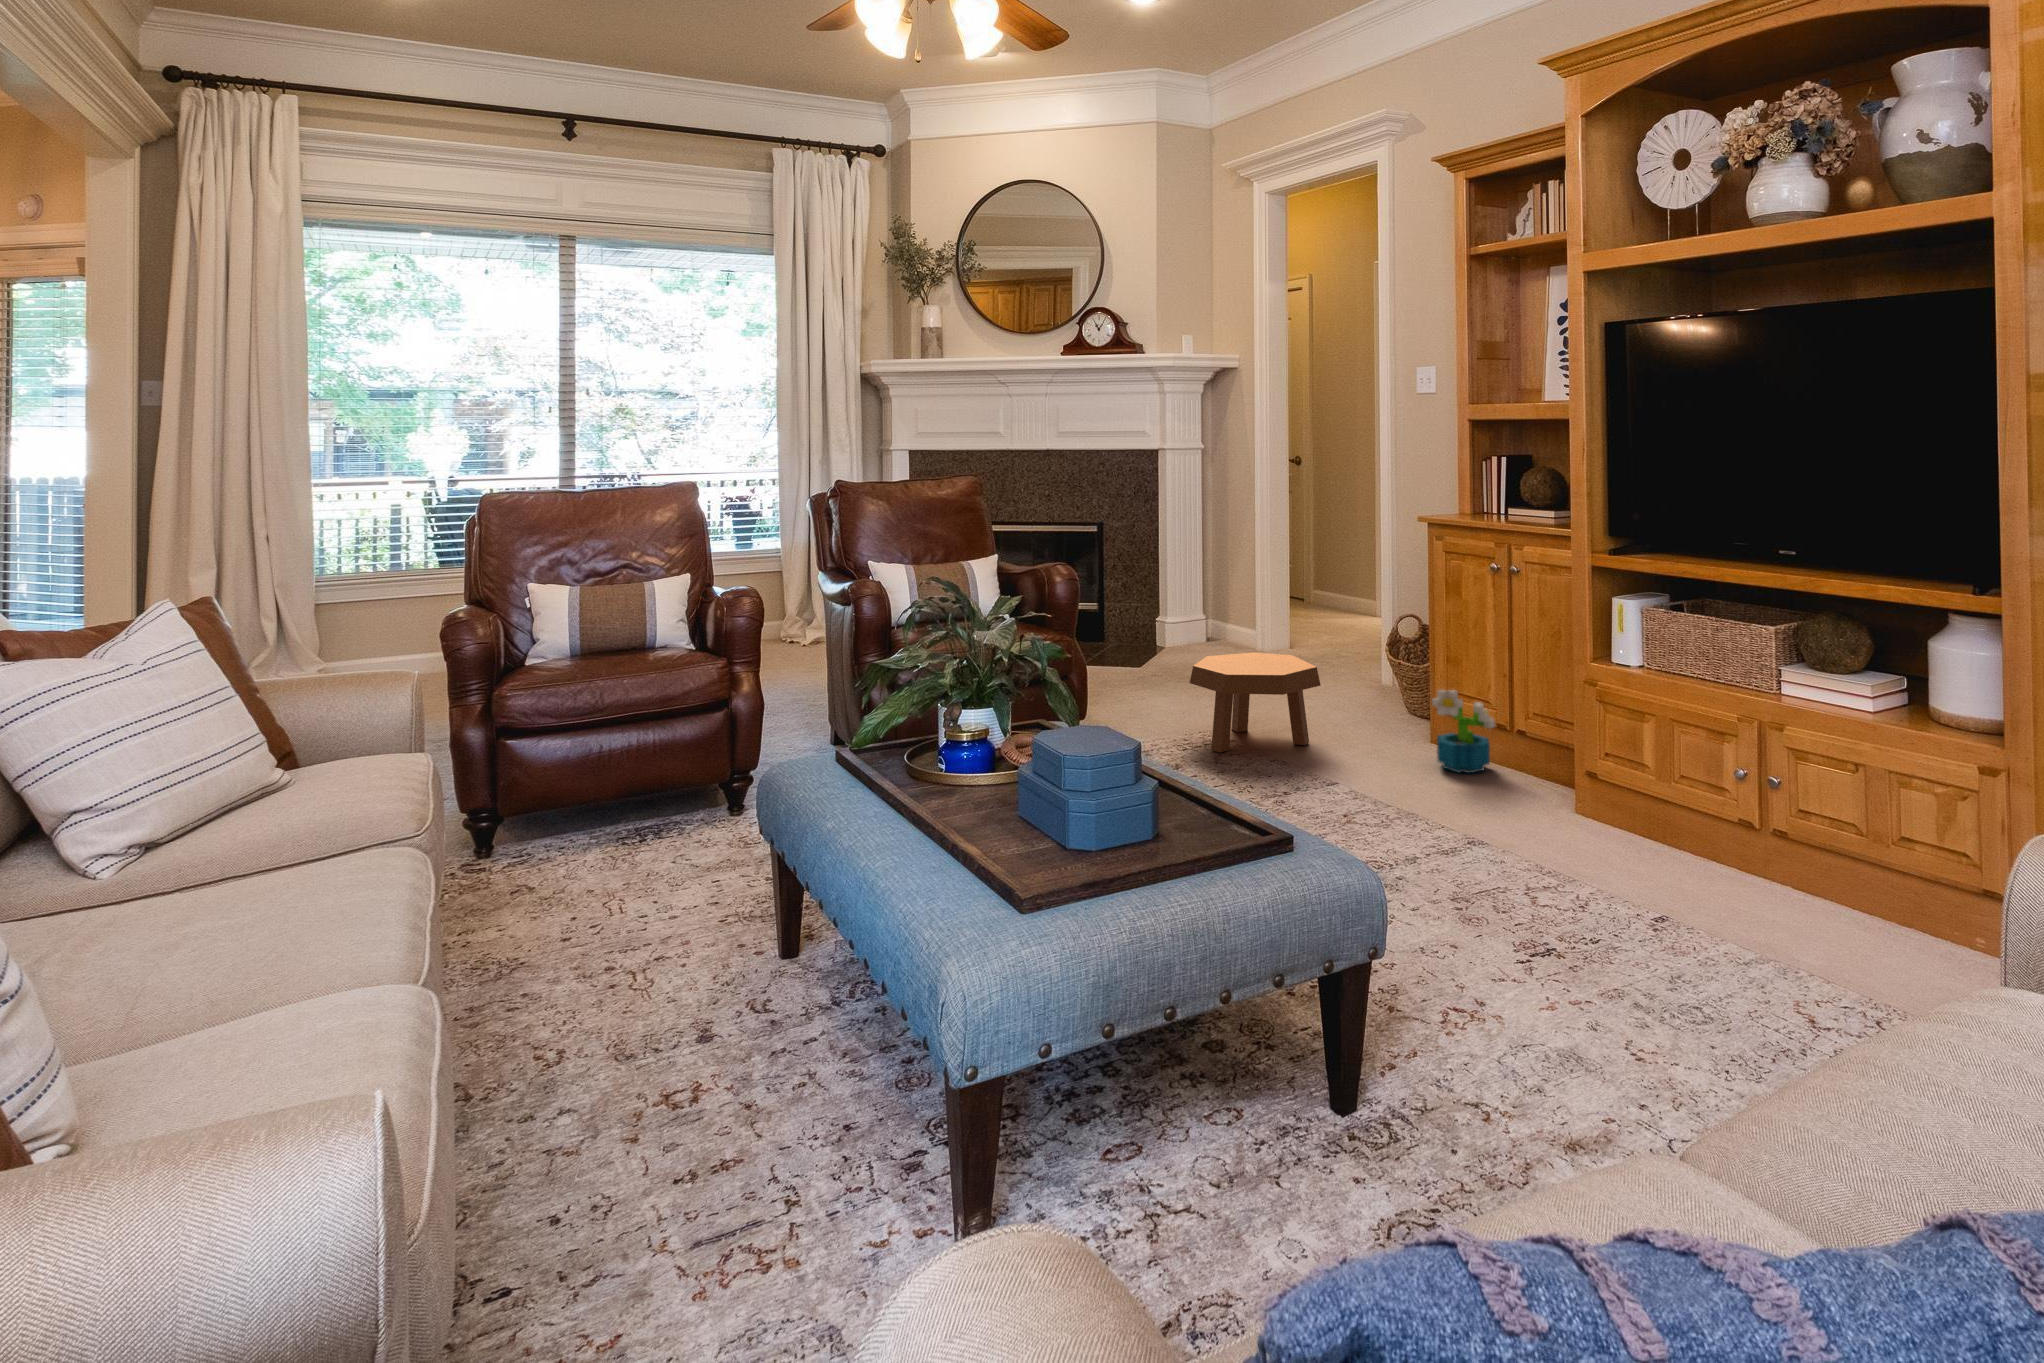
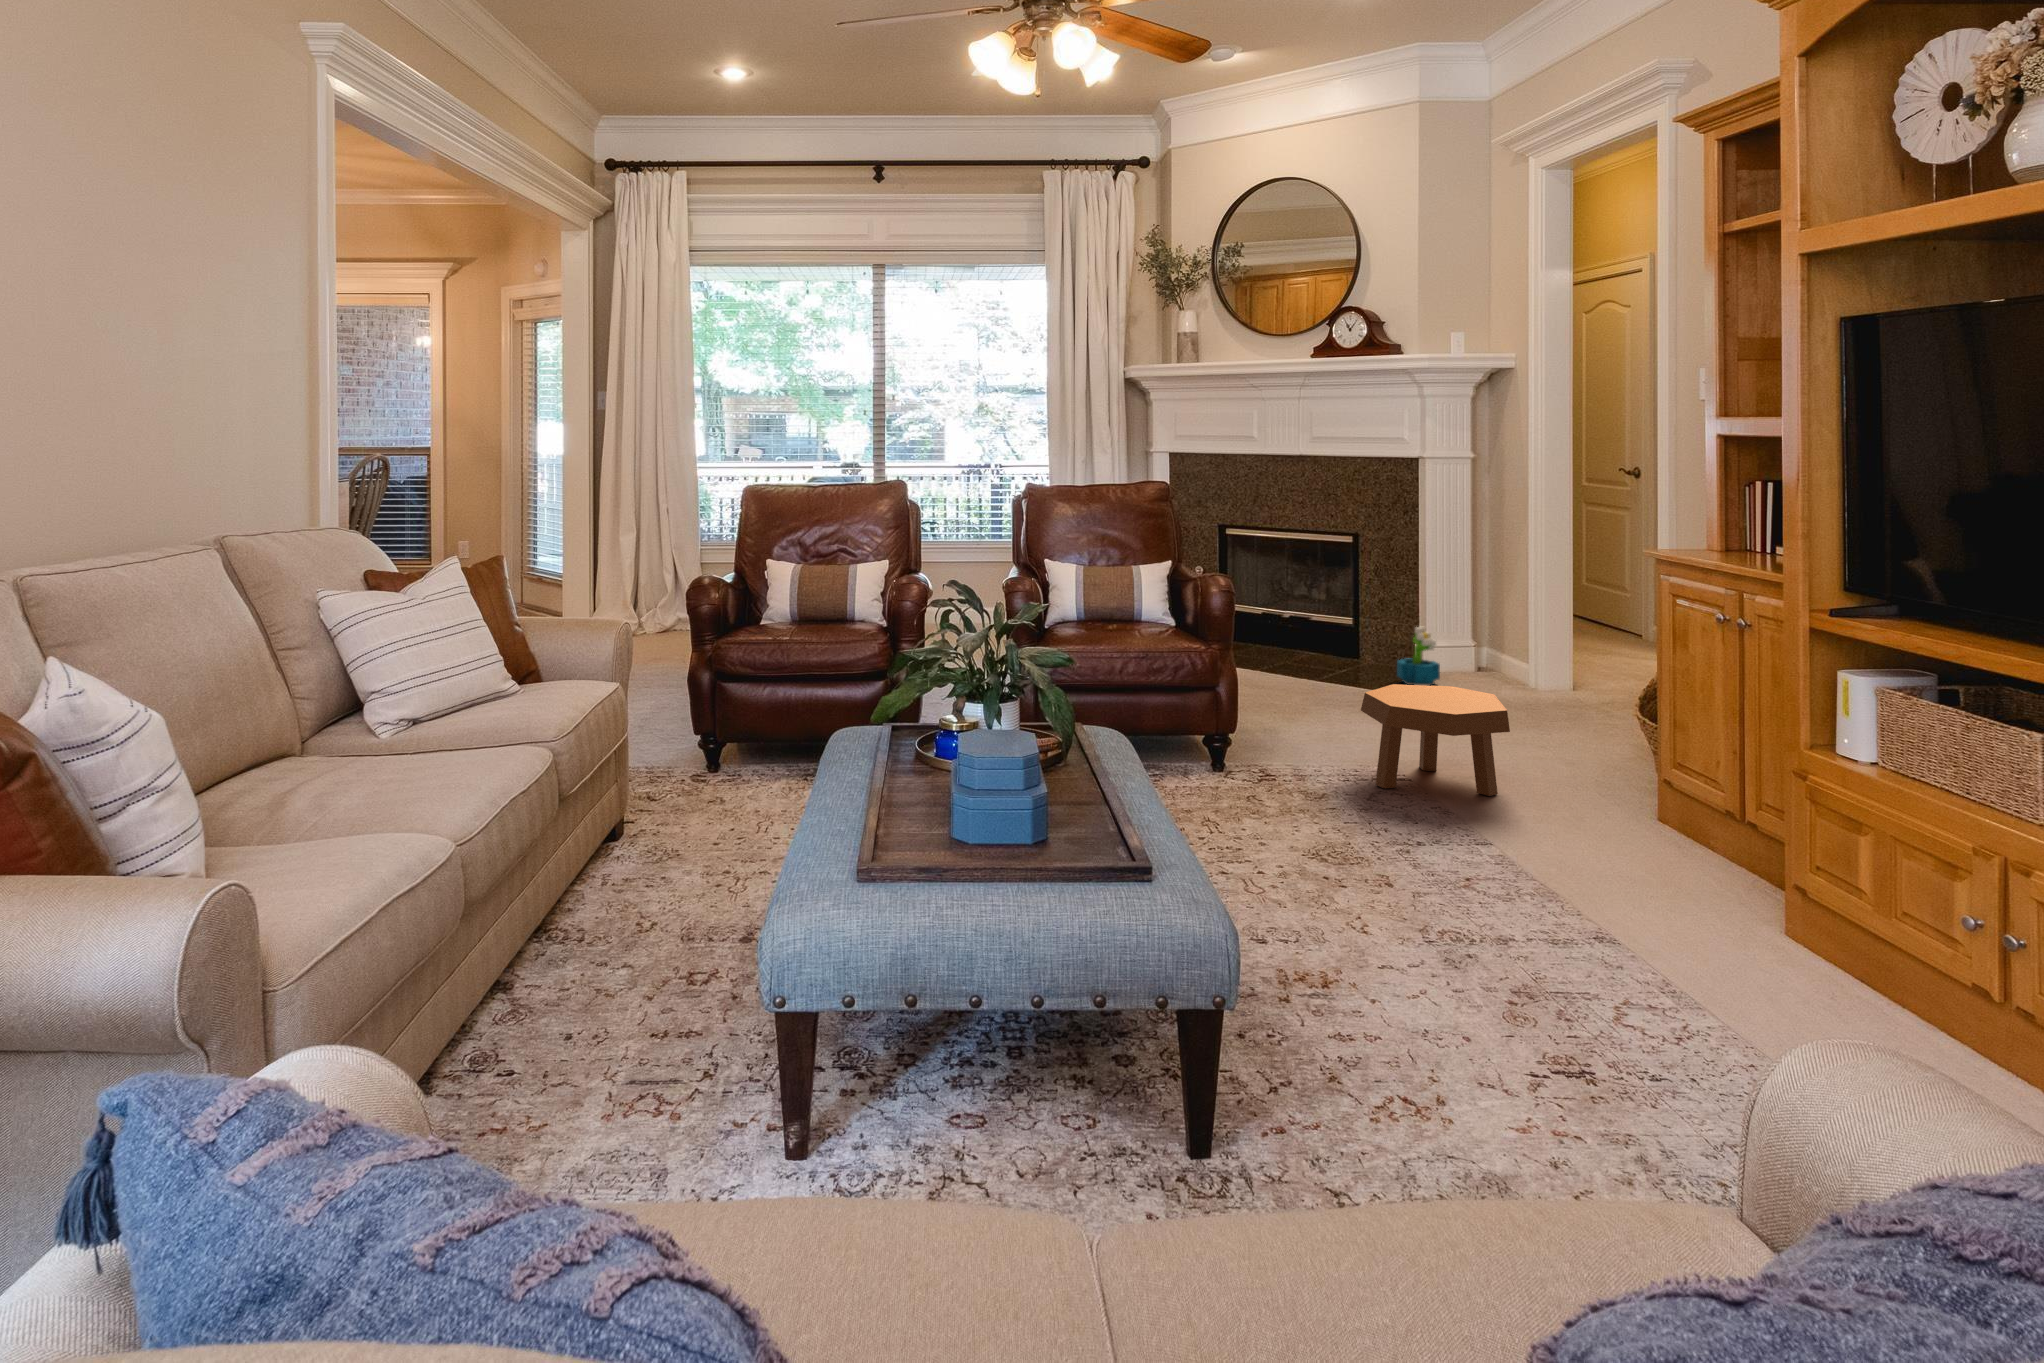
decorative plant: present [1432,690,1495,773] -> present [1397,627,1440,685]

